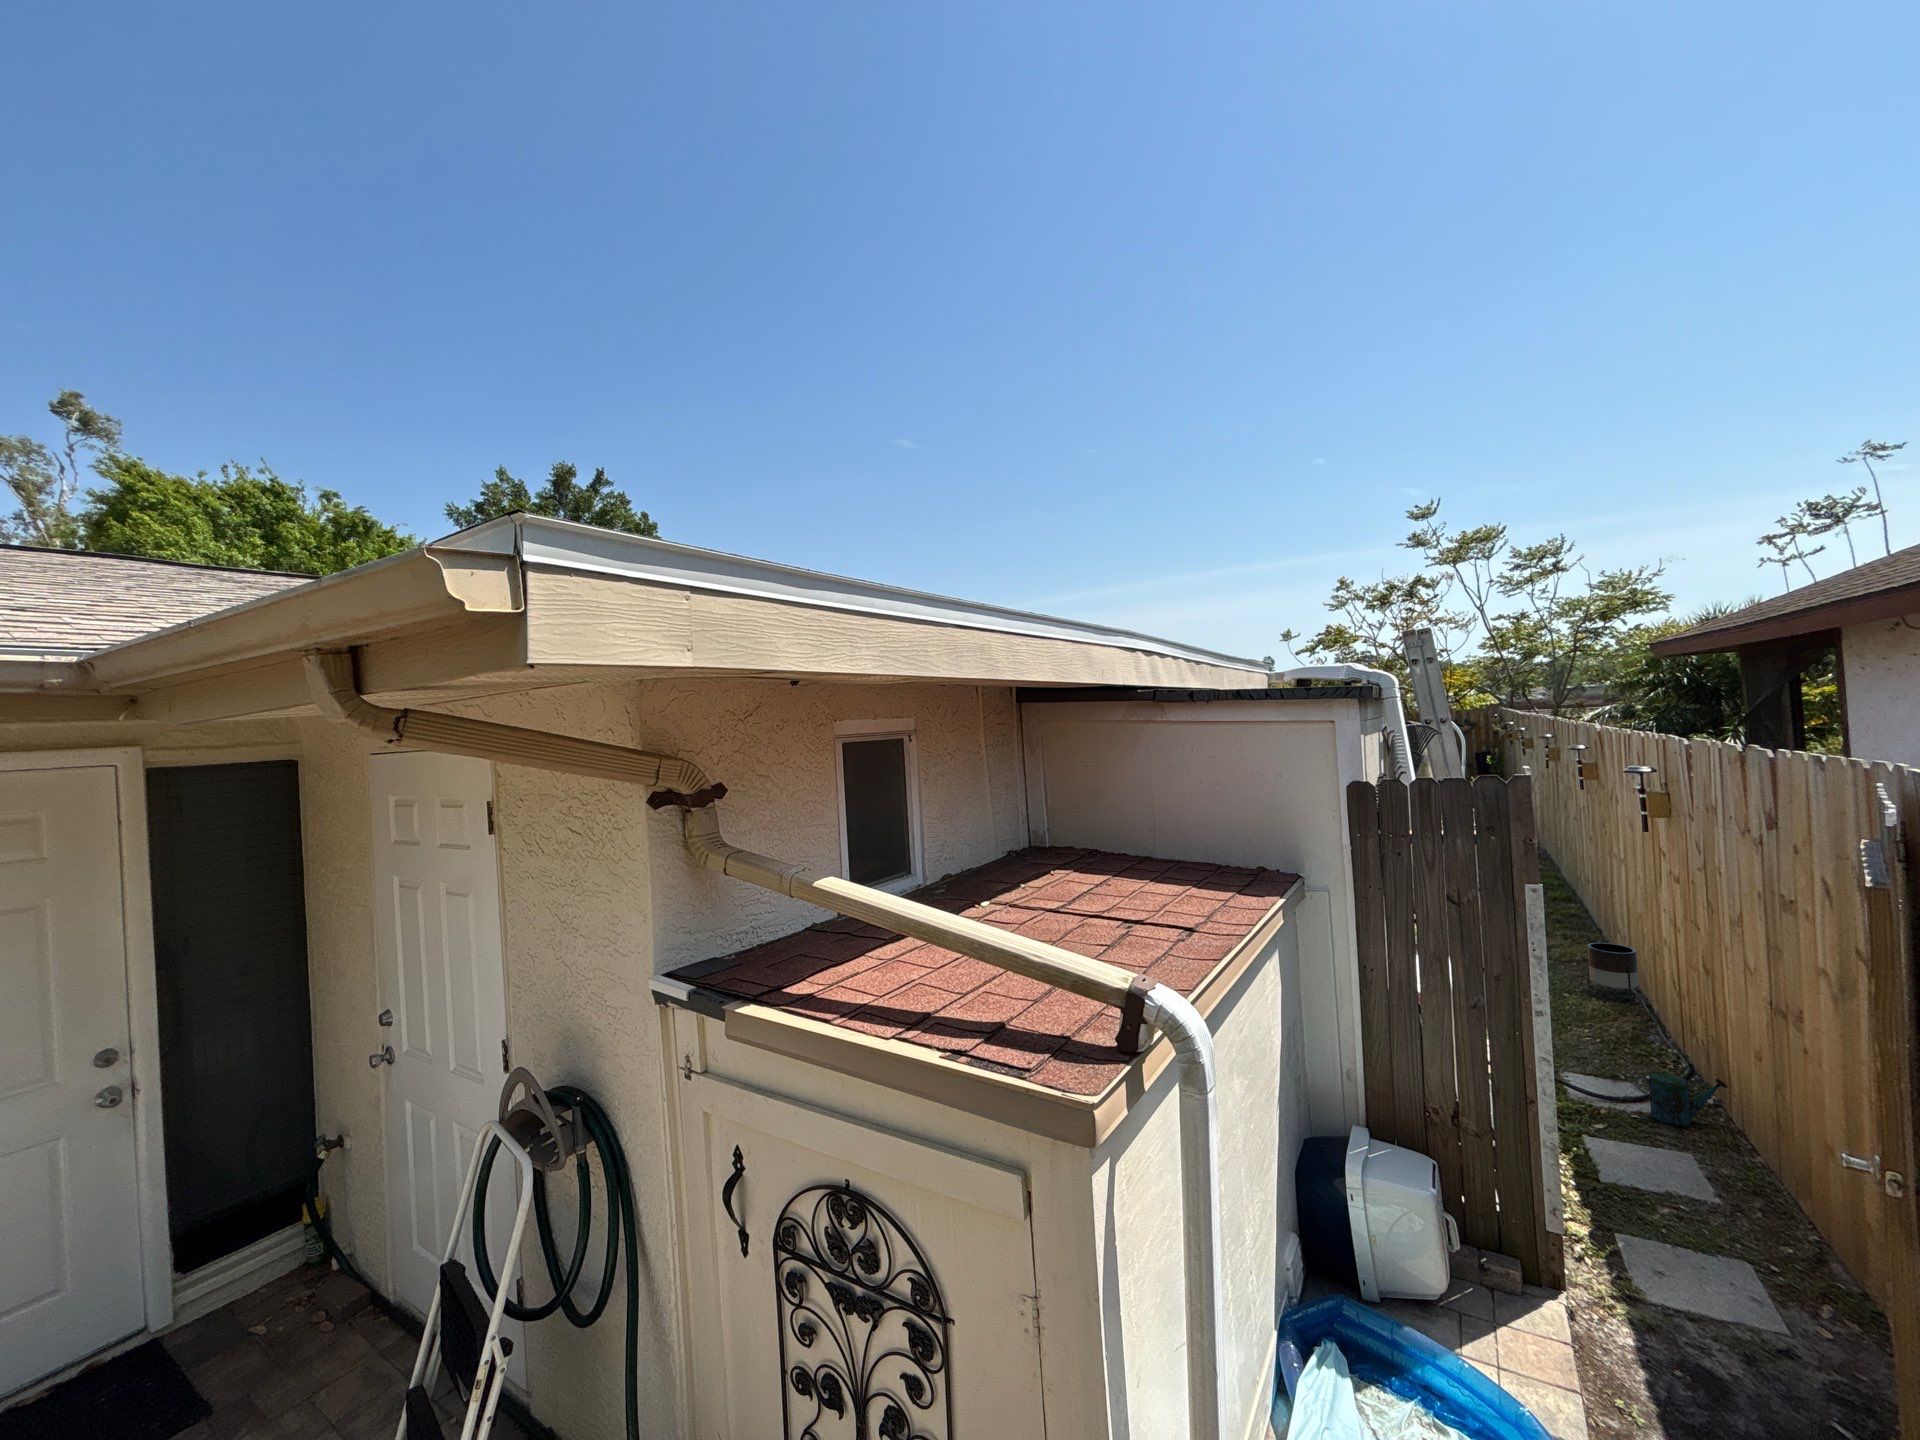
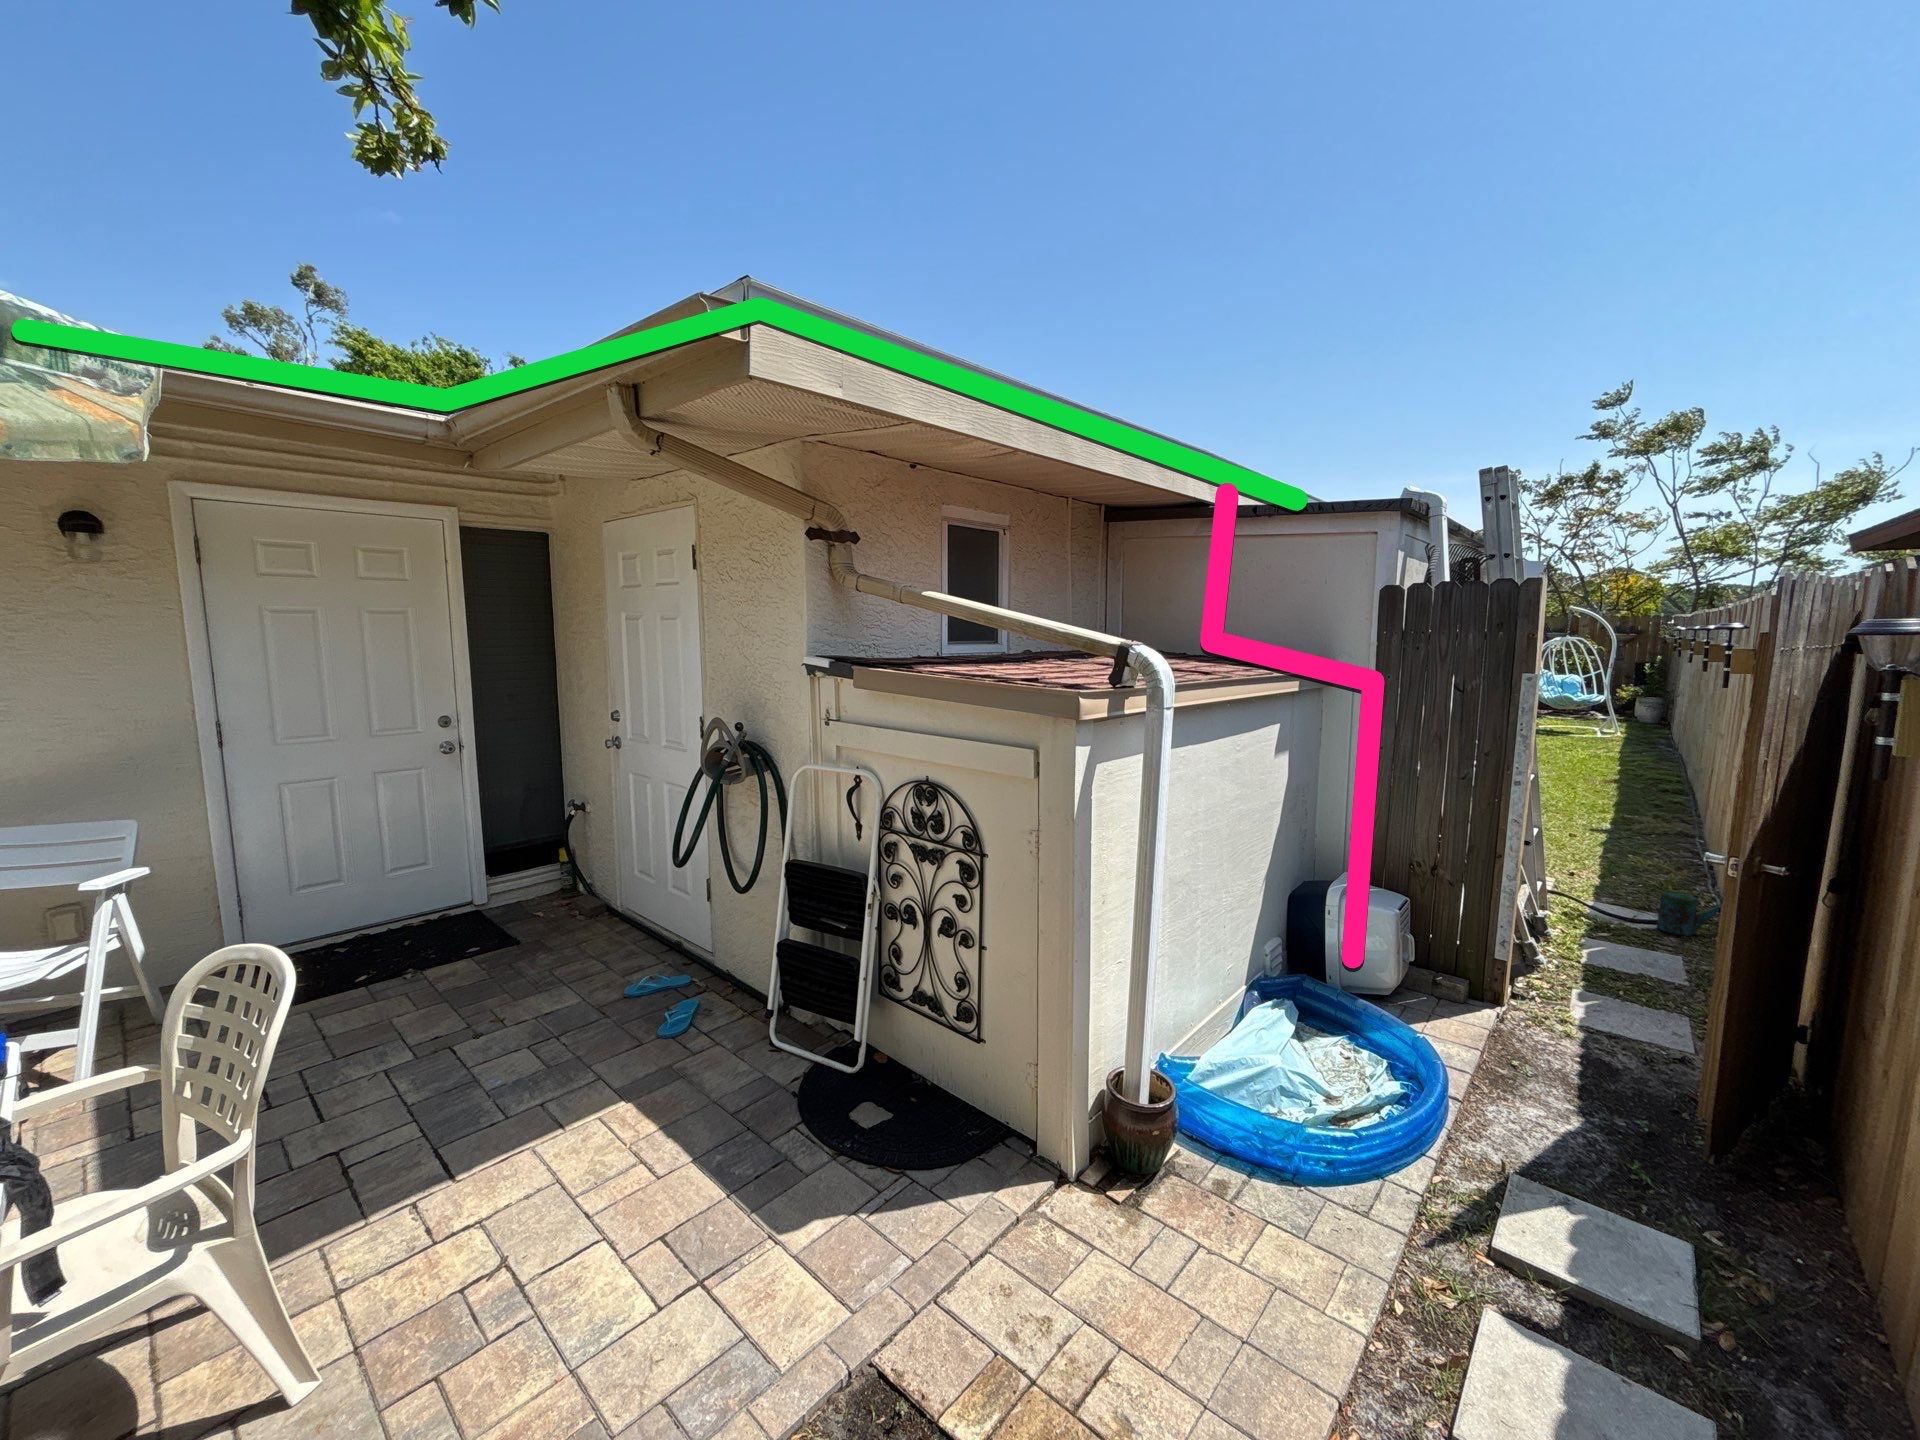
planter: present [1587,943,1638,1005] -> none [1655,807,1713,864]

